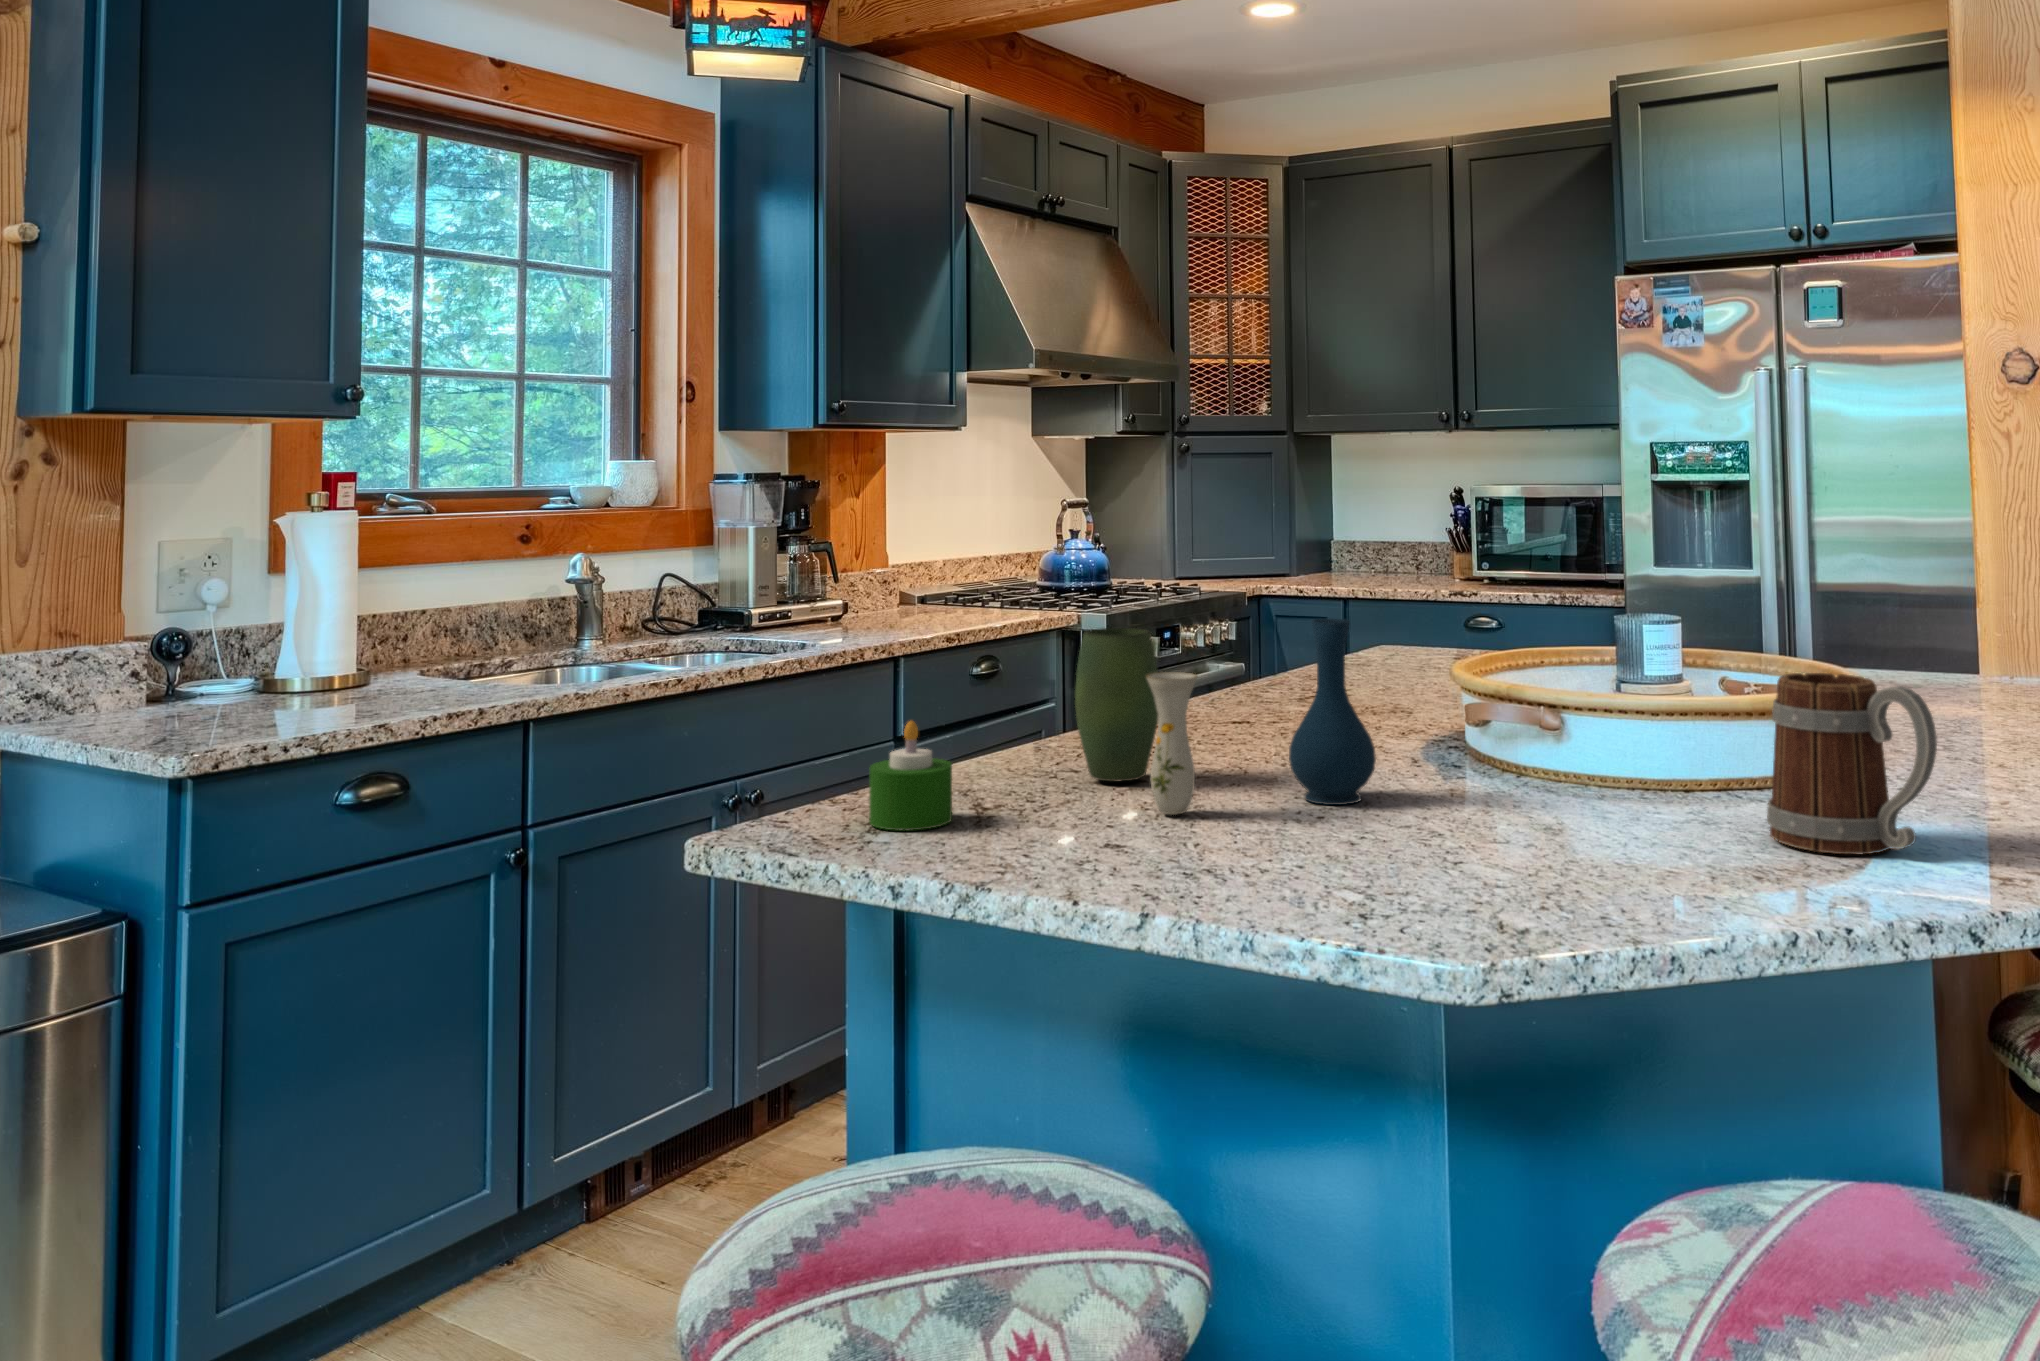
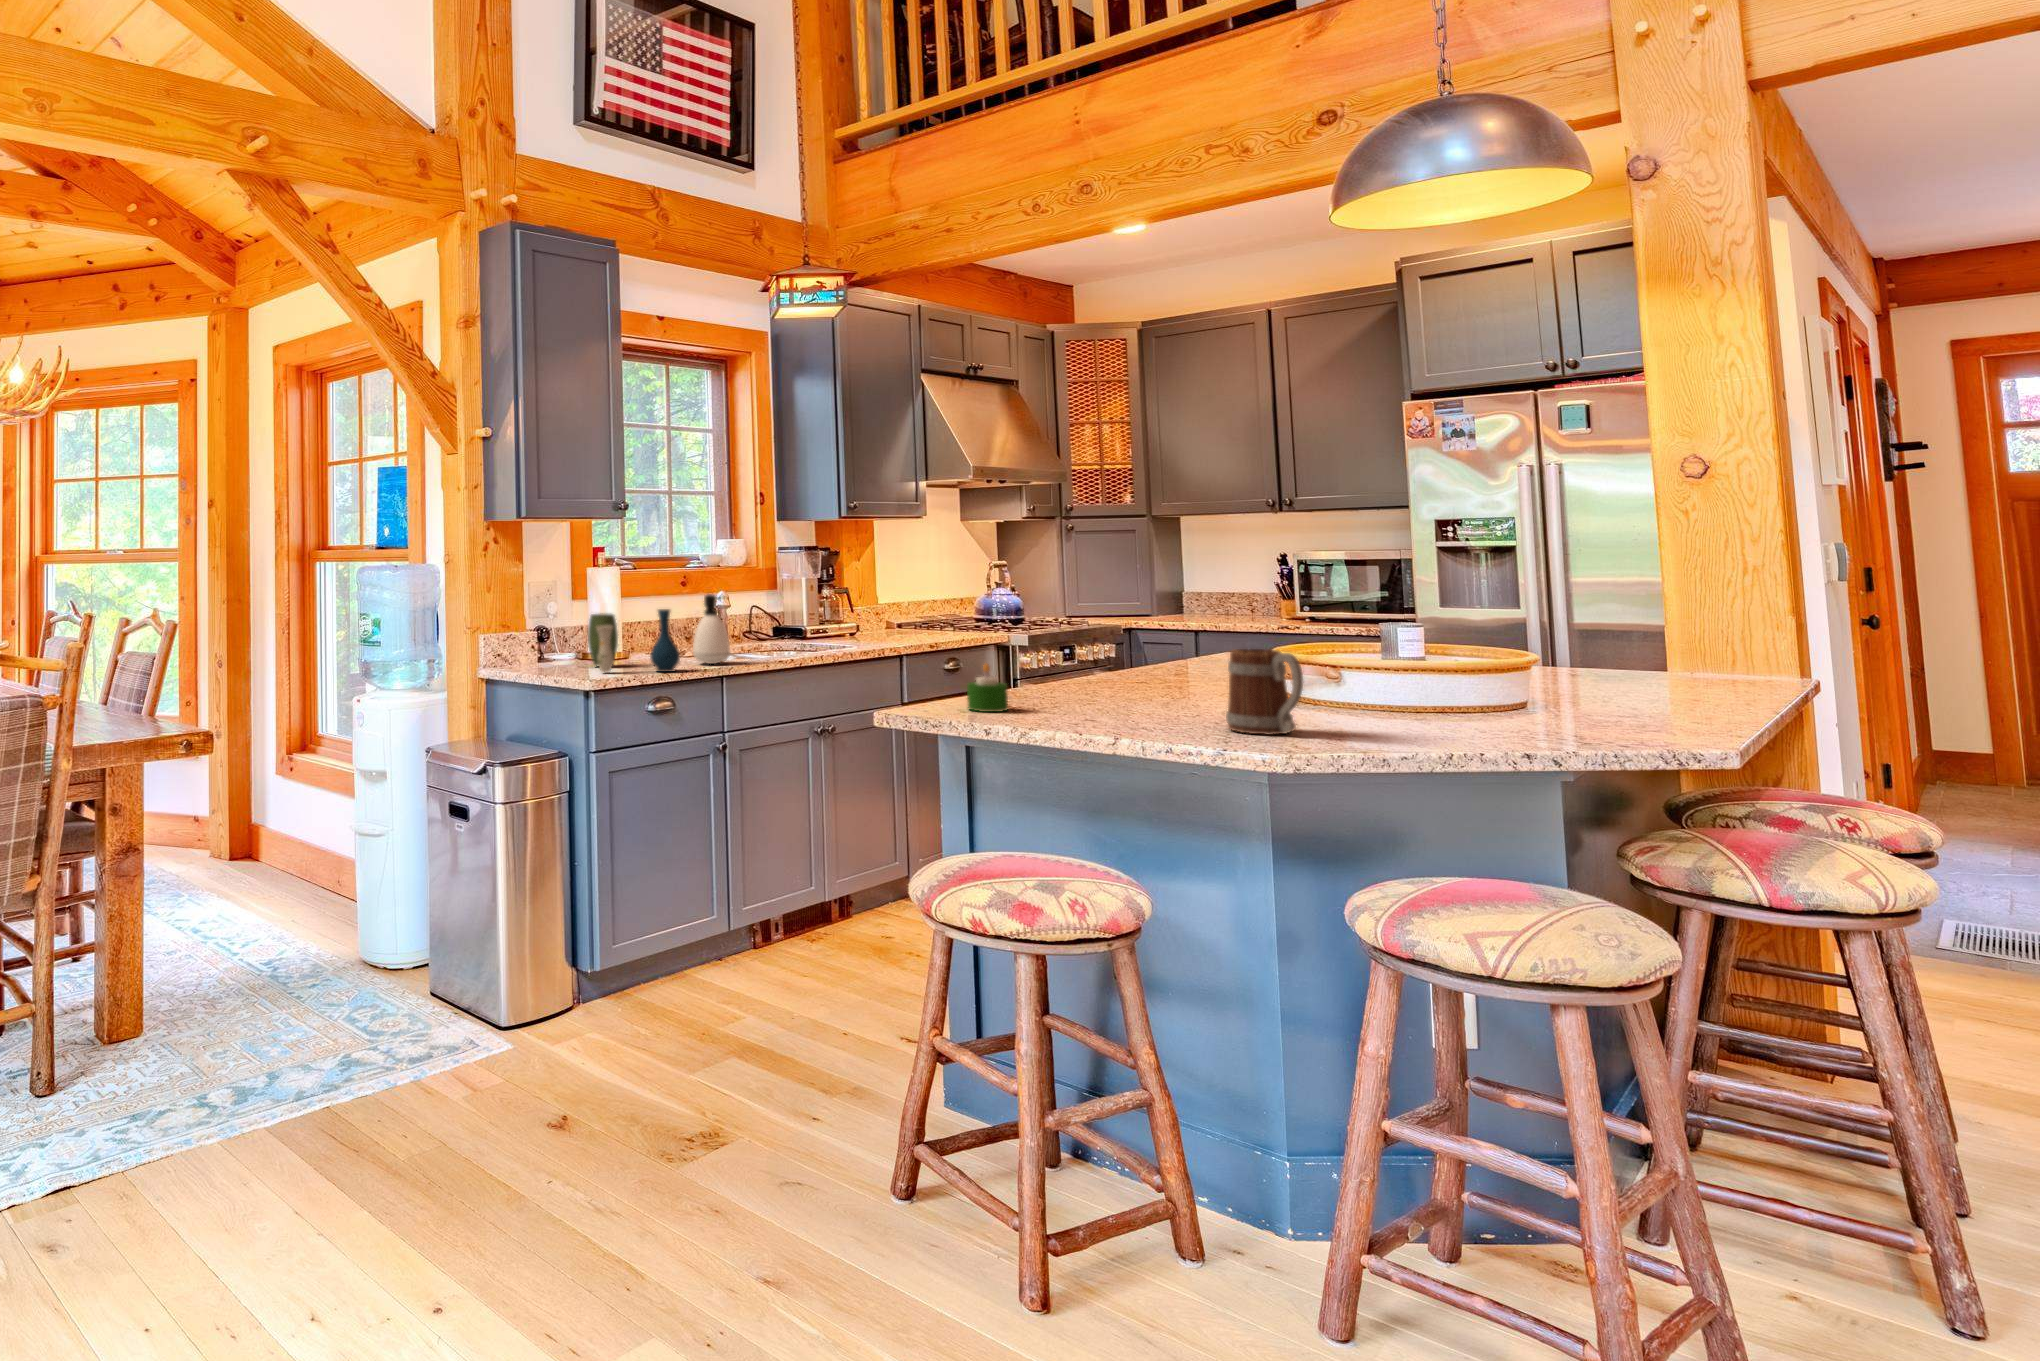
soap dispenser: none [480,558,556,689] -> present [693,594,730,664]
vase: present [1075,619,1376,815] -> present [588,609,680,672]
mug: present [1767,673,1937,854] -> present [1226,649,1303,735]

